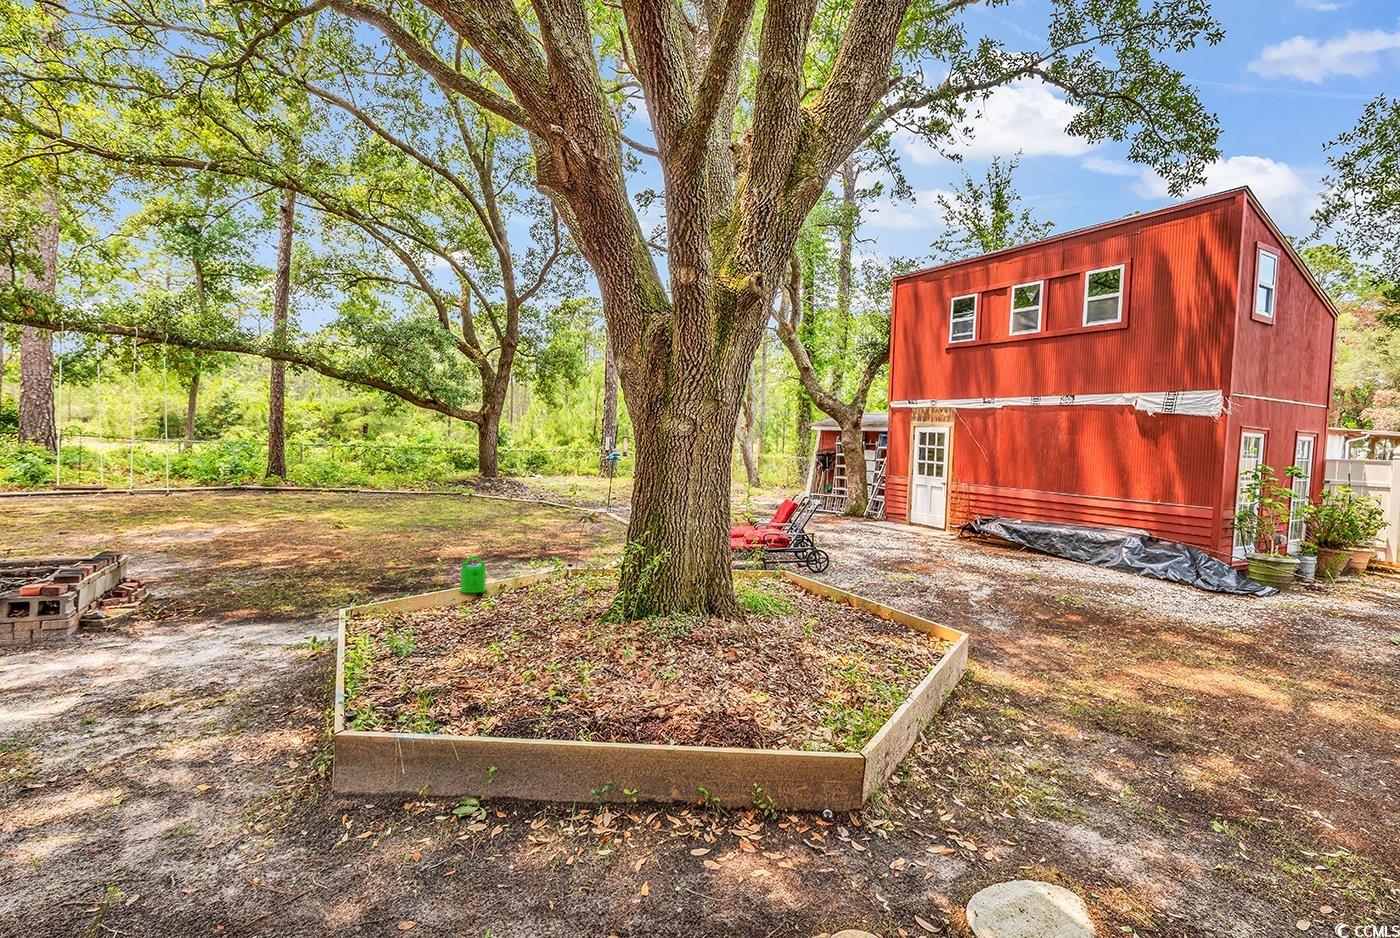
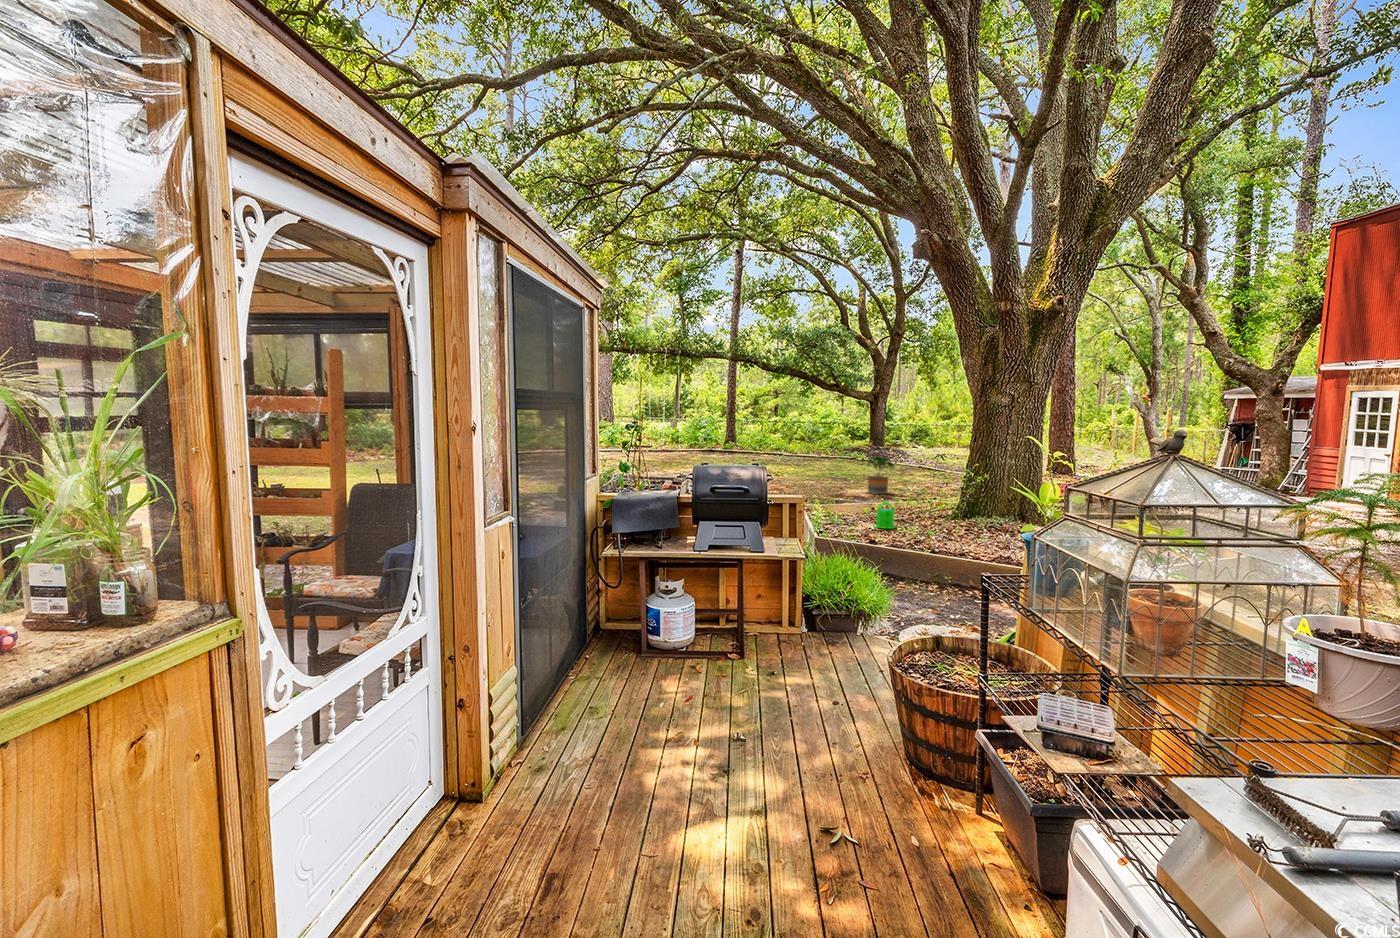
potted tree: none [458,489,496,540] -> present [867,456,894,494]

